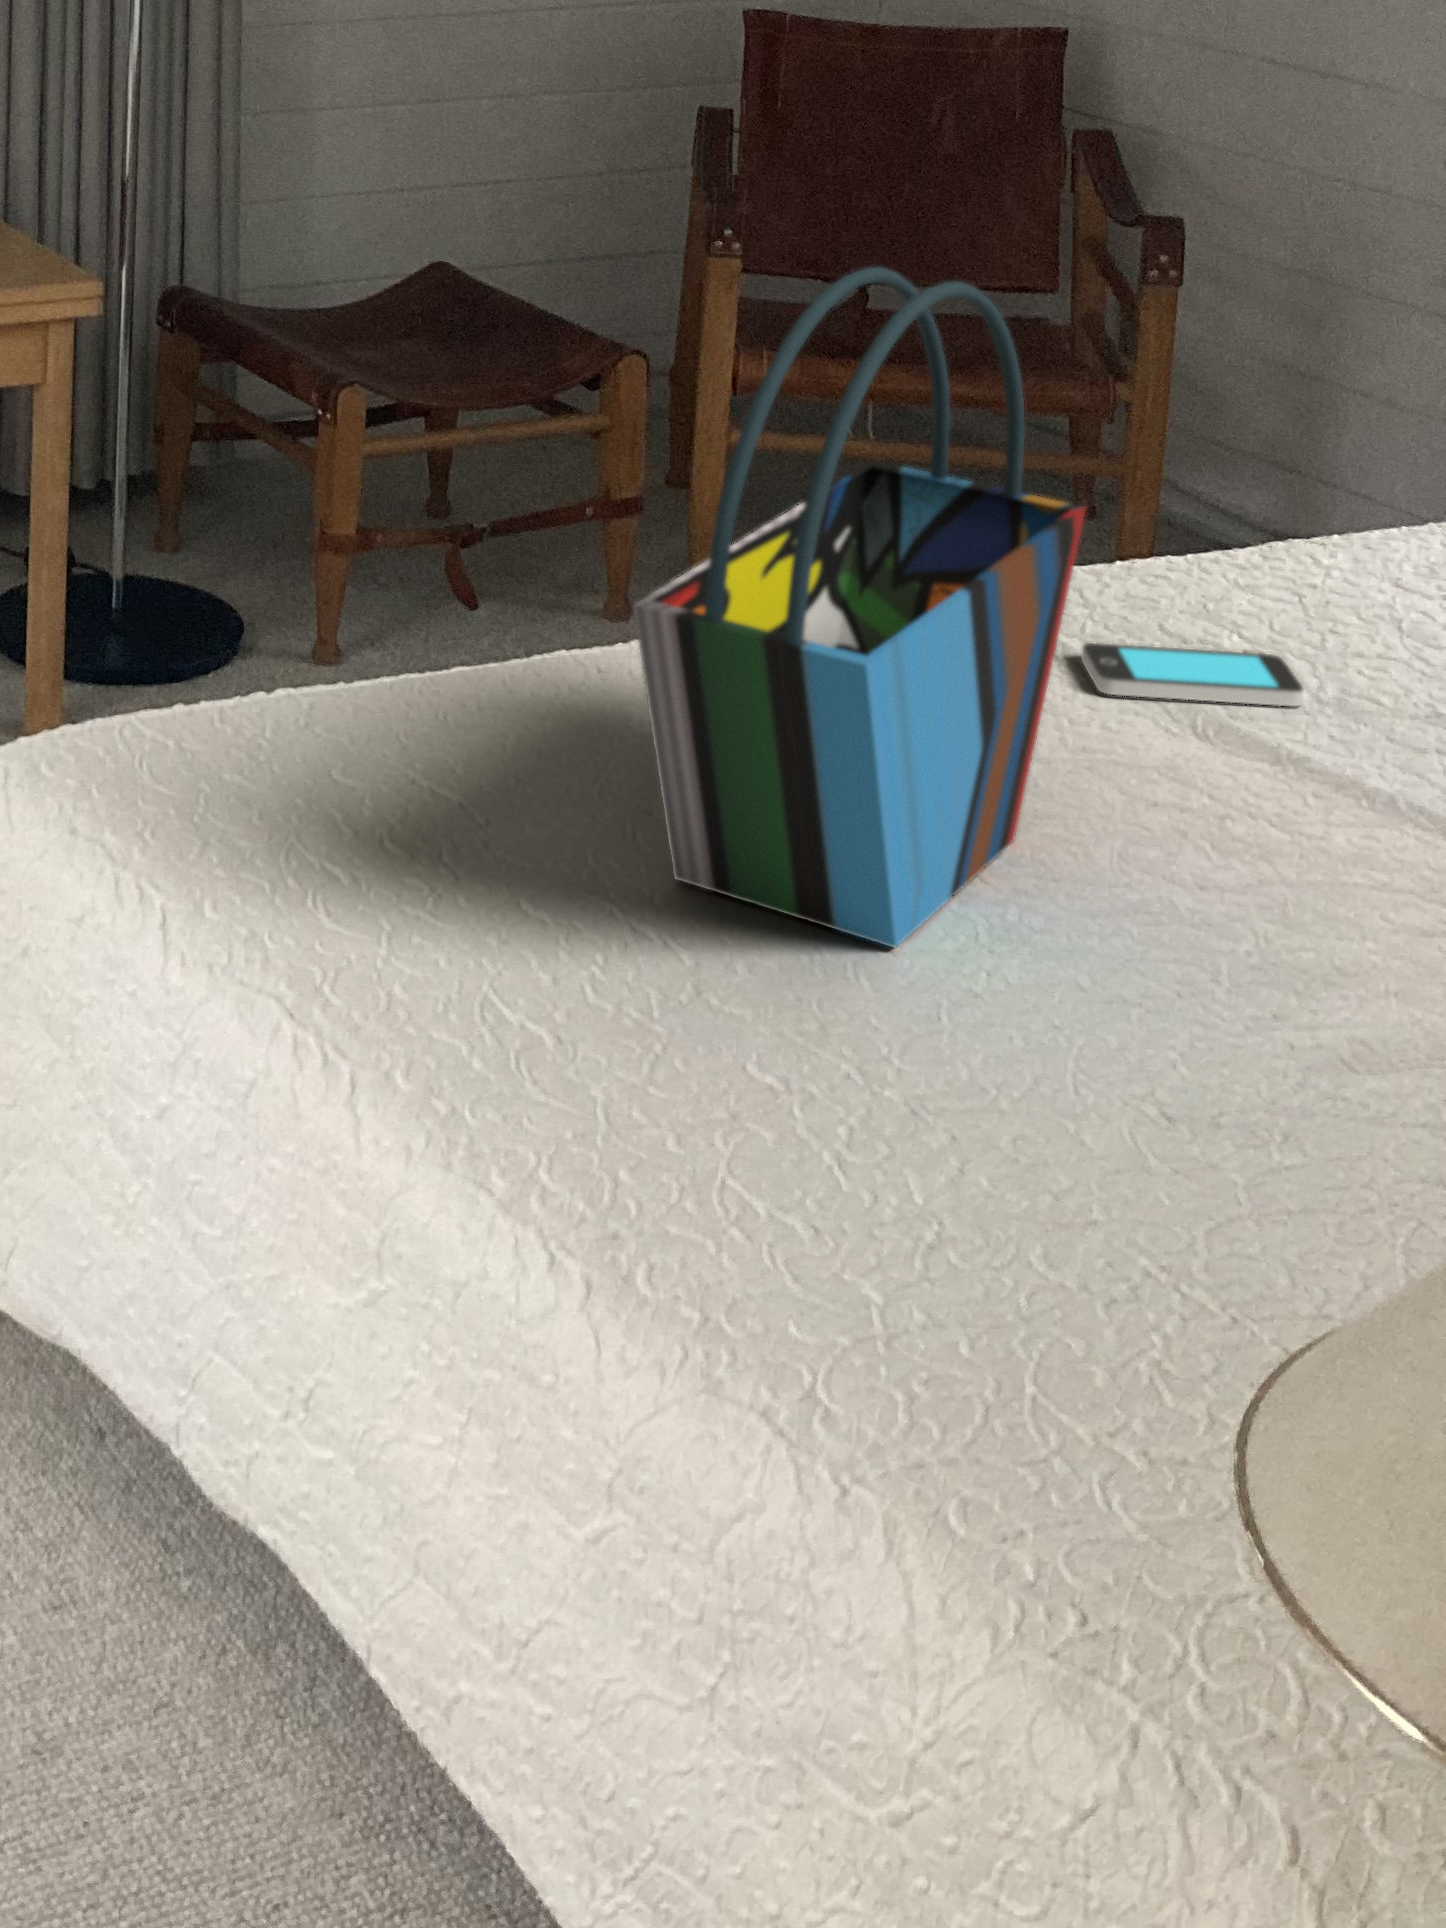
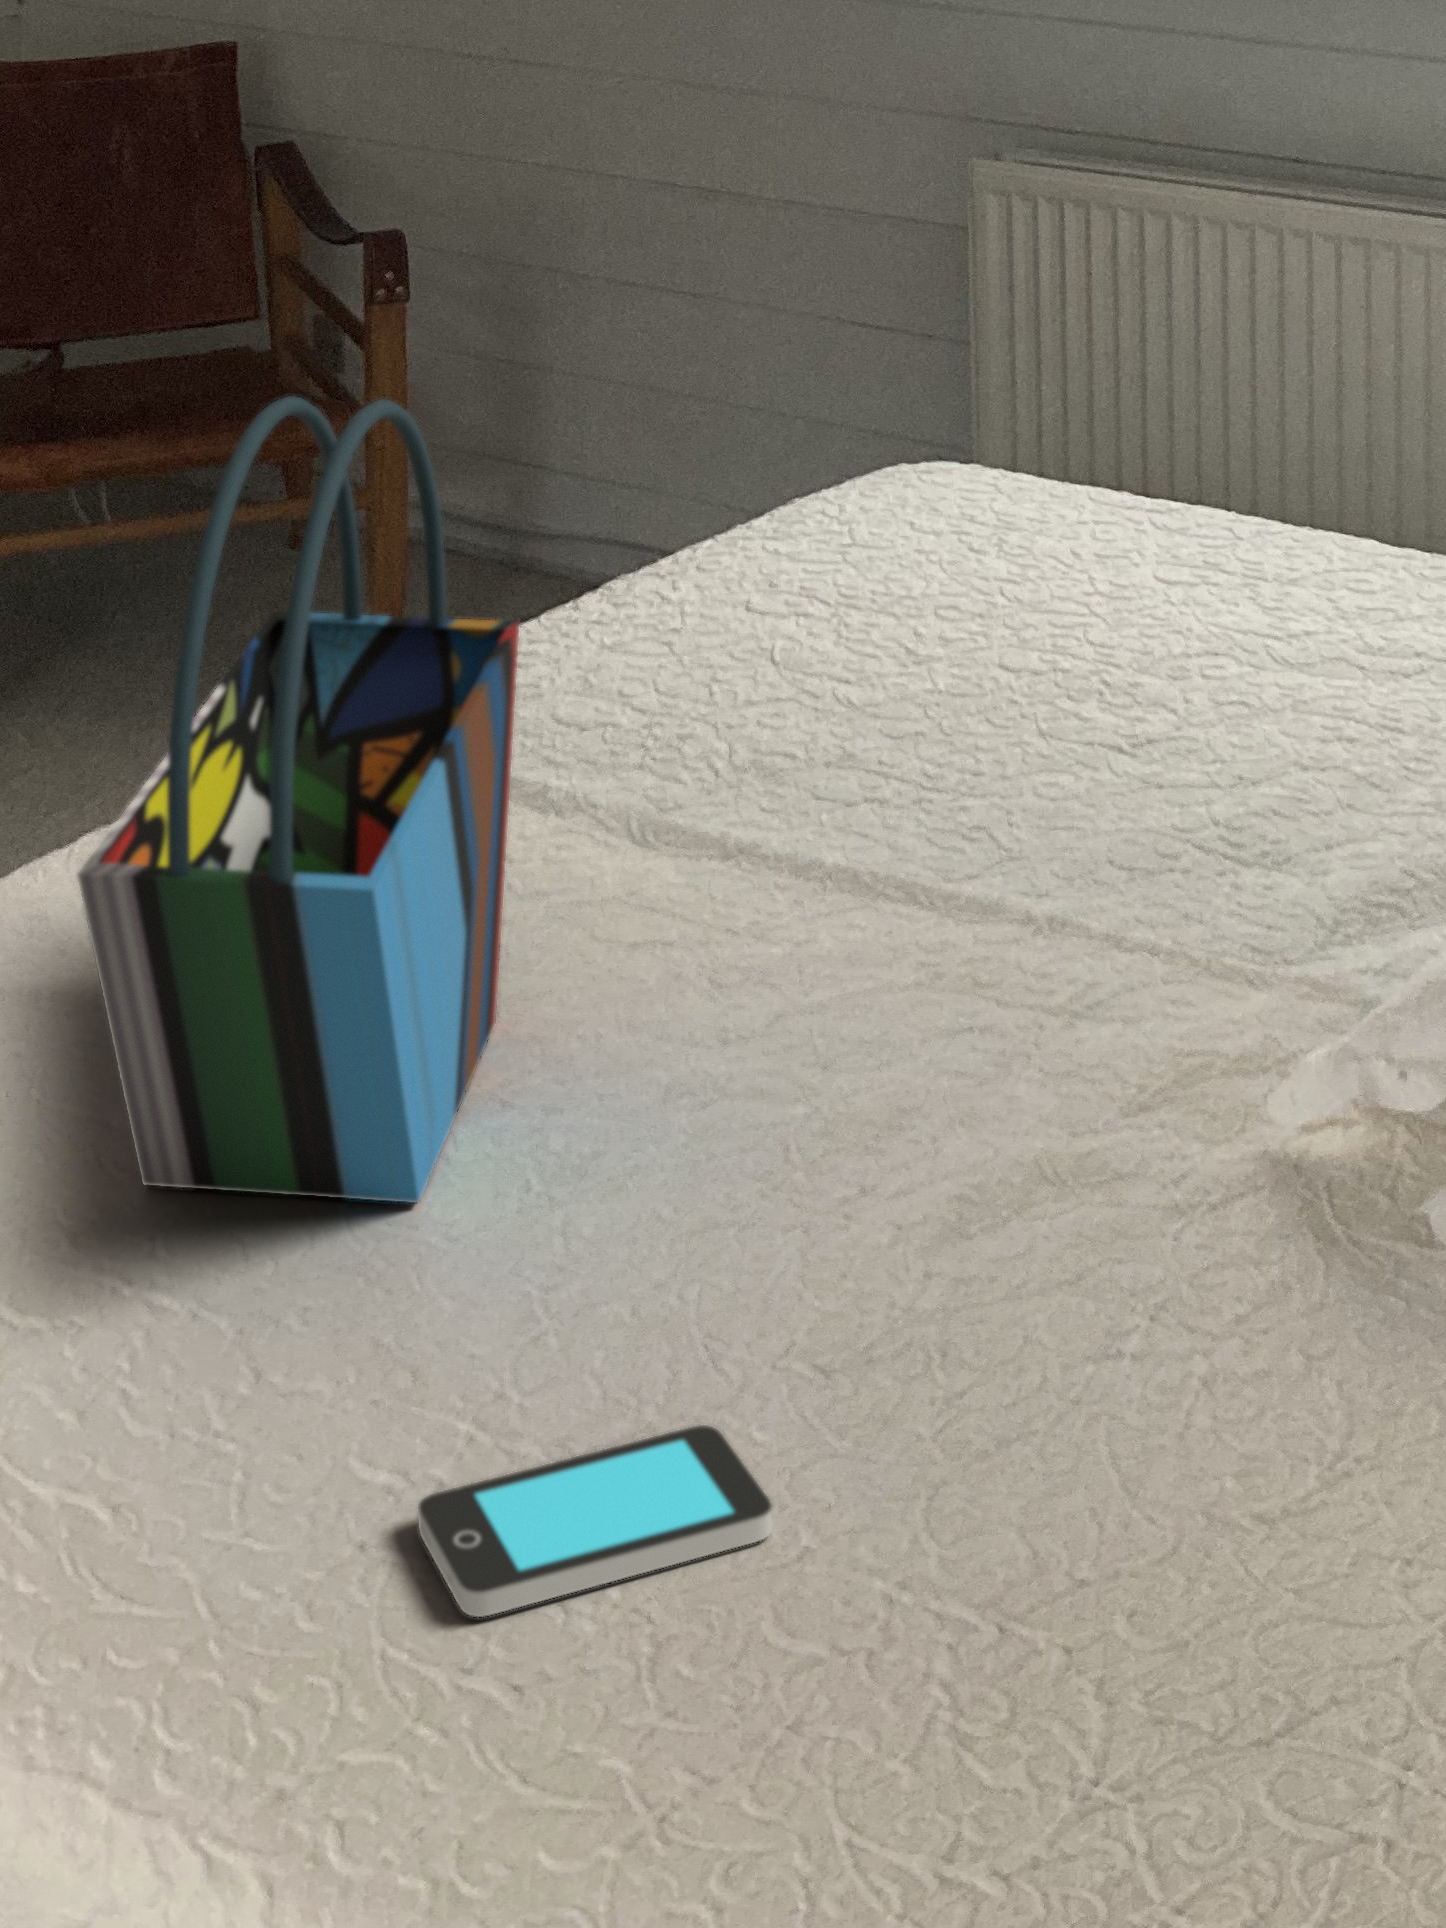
smartphone: present [1082,643,1304,706] -> present [418,1425,772,1617]

